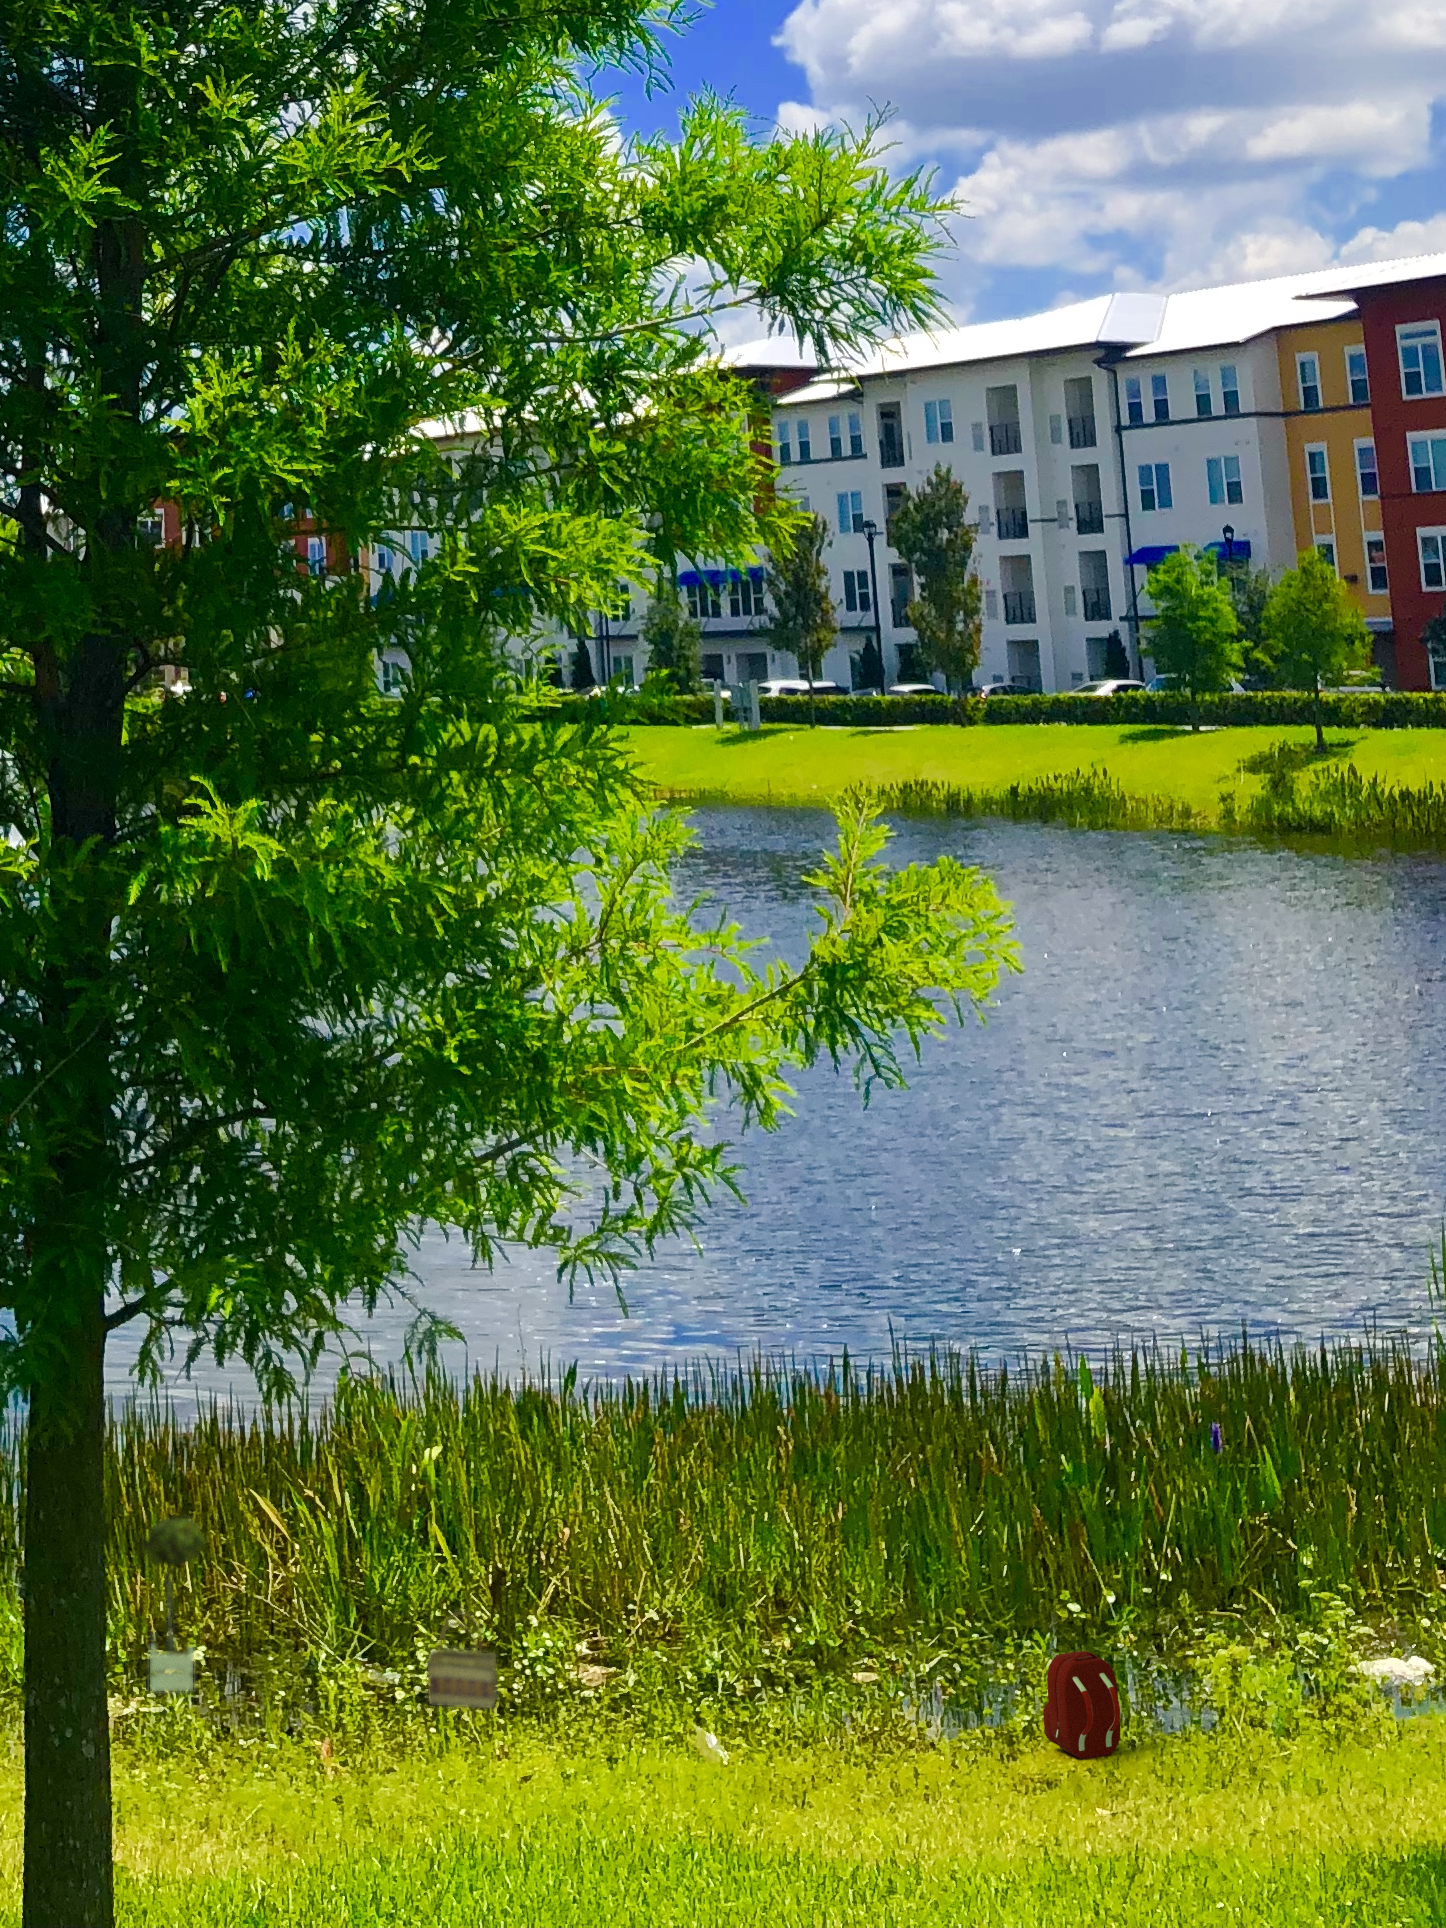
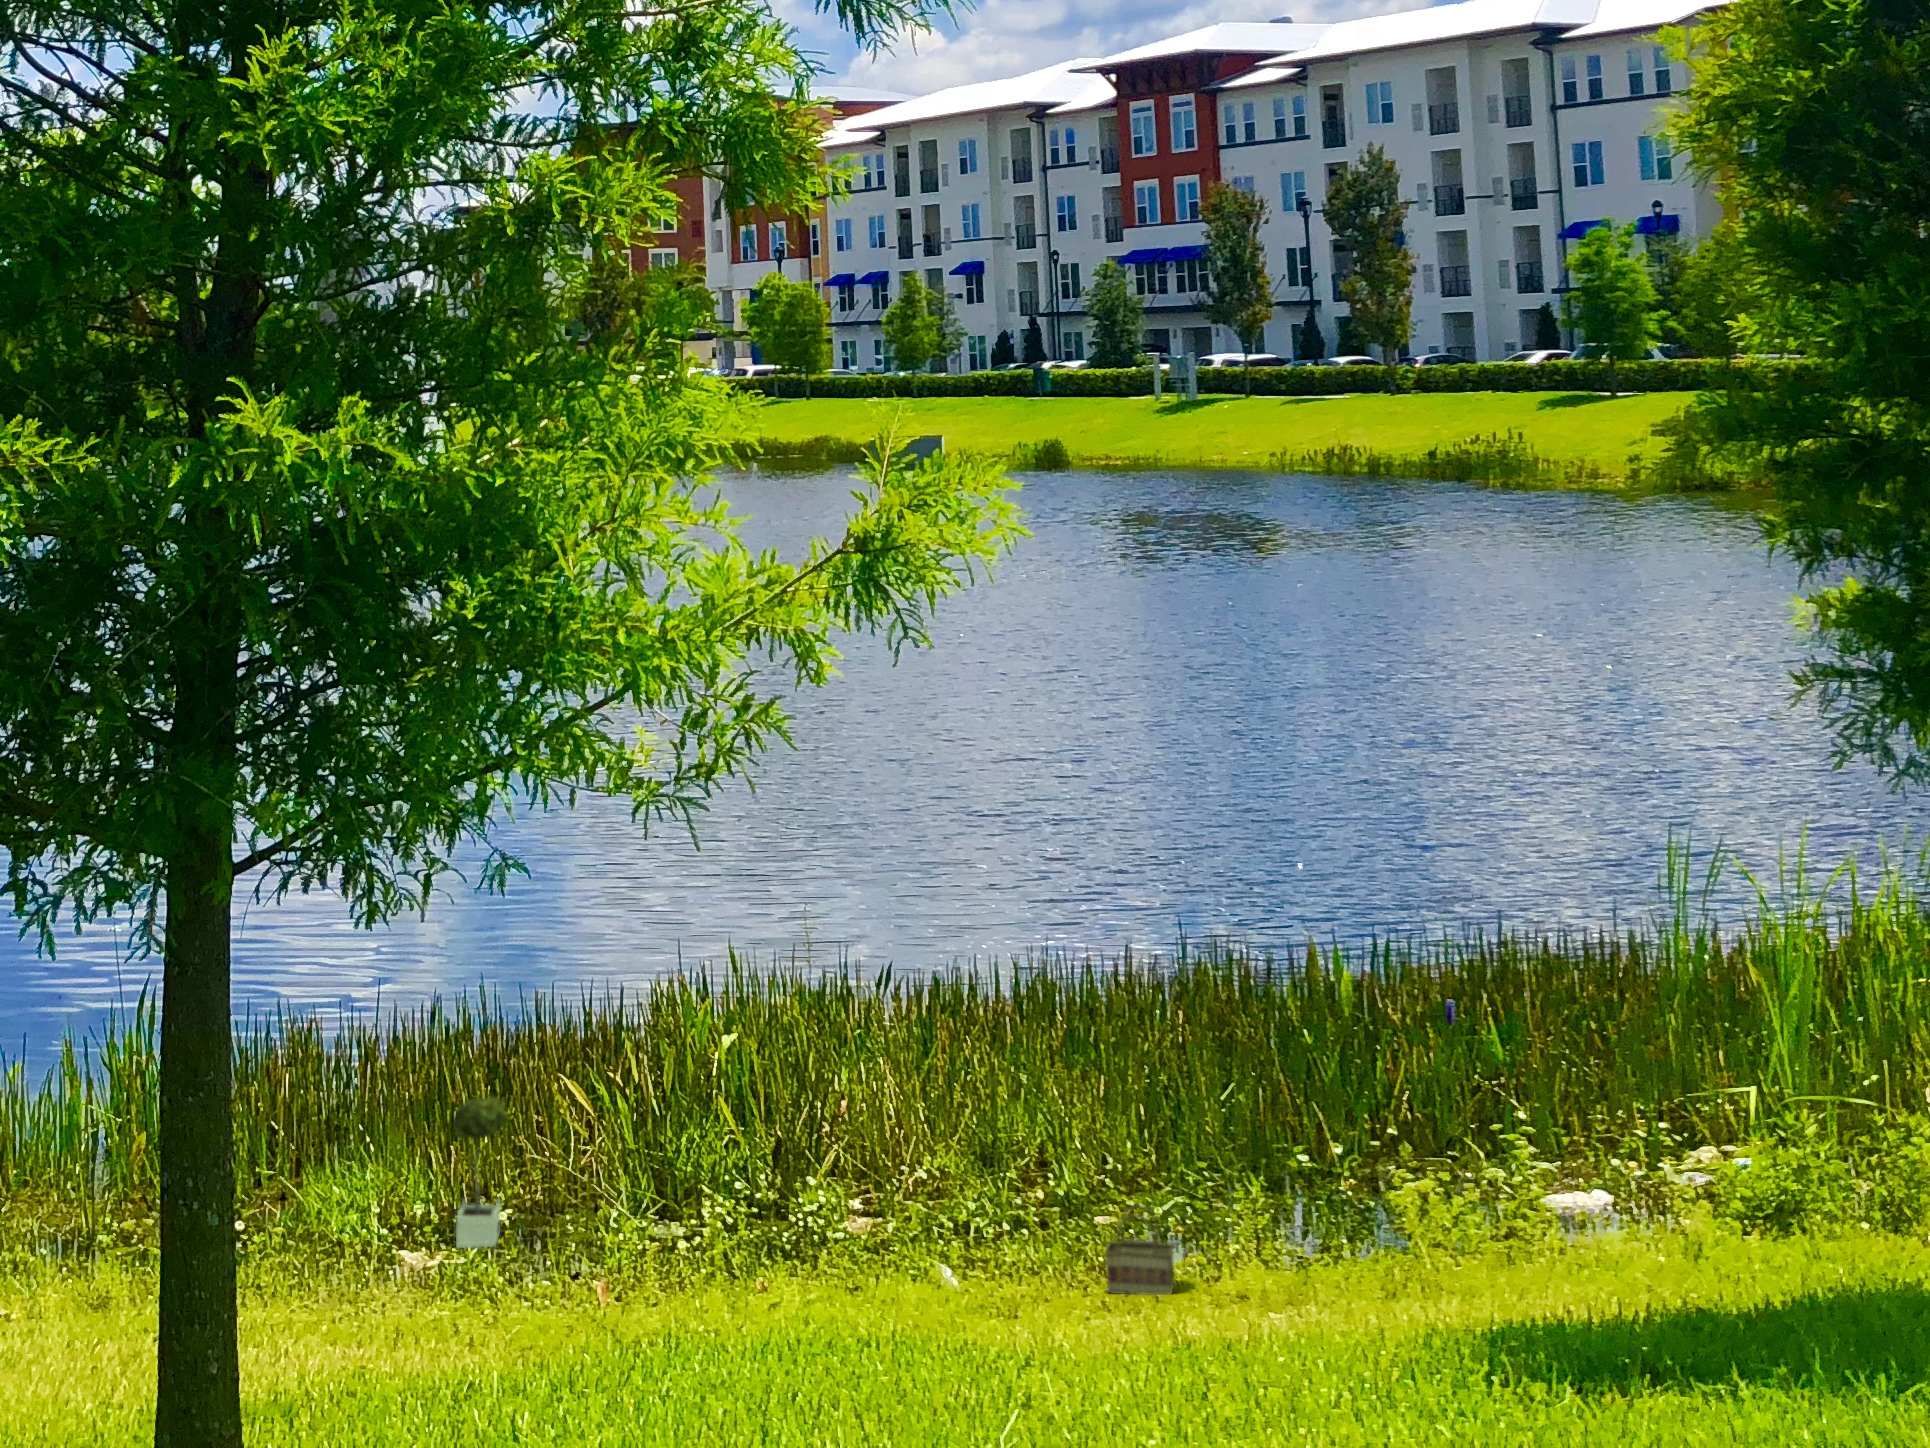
basket: present [427,1612,497,1708] -> present [1105,1204,1174,1295]
backpack: present [1043,1651,1121,1759] -> none [1239,1190,1306,1282]

